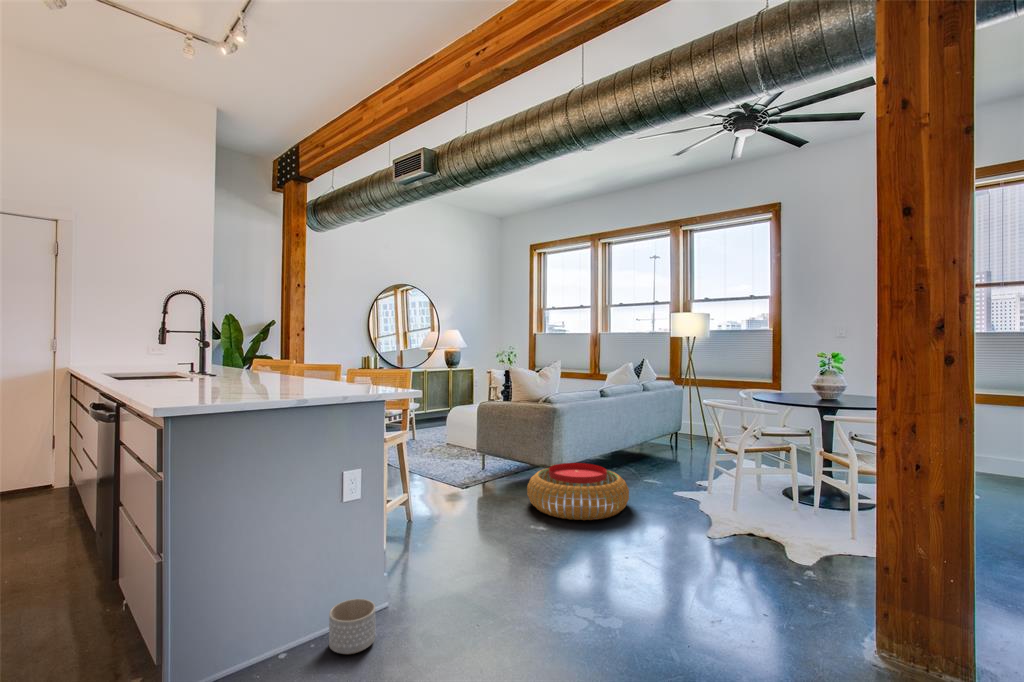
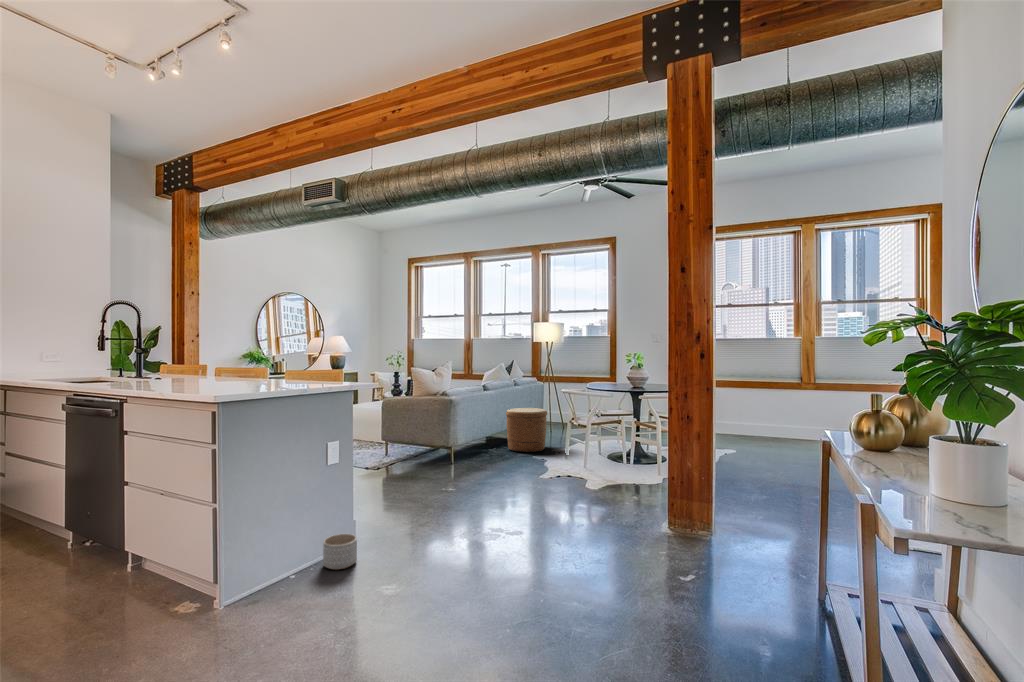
woven basket: none [628,420,682,478] -> present [506,408,547,452]
pouf: present [527,463,629,520] -> none [434,442,513,483]

